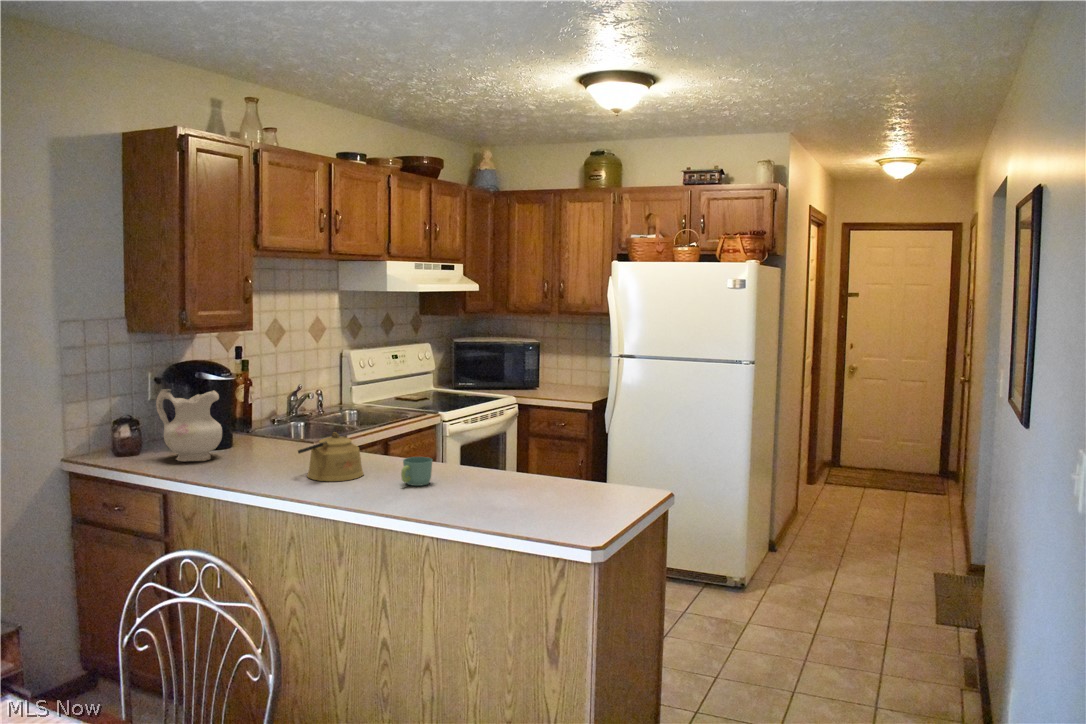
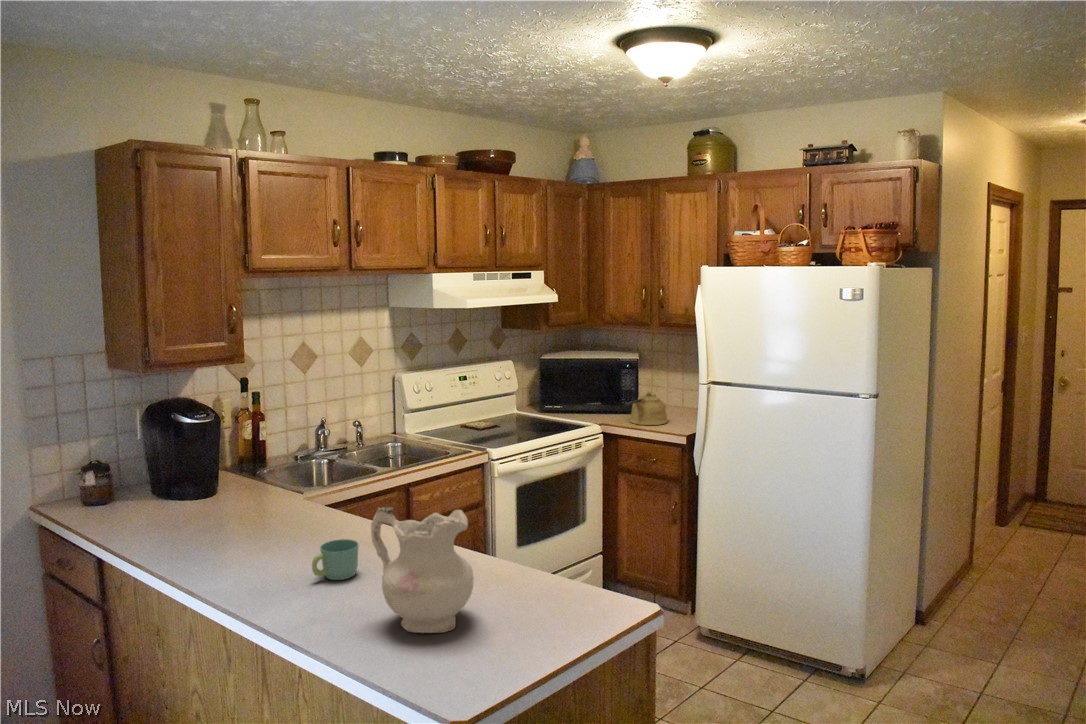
ceramic pitcher: present [156,389,222,461] -> present [371,507,474,633]
kettle: present [298,432,364,481] -> present [624,392,668,425]

